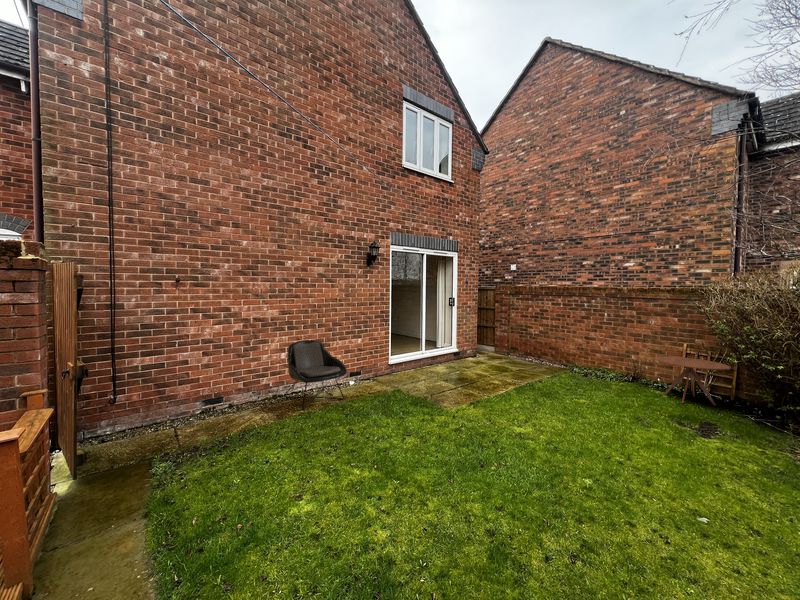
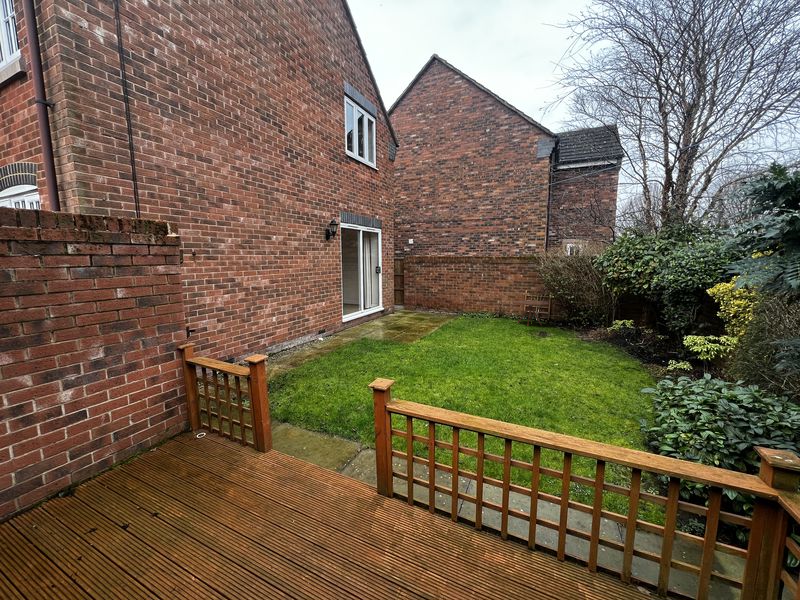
lounge chair: present [284,340,347,410] -> none [280,305,333,358]

